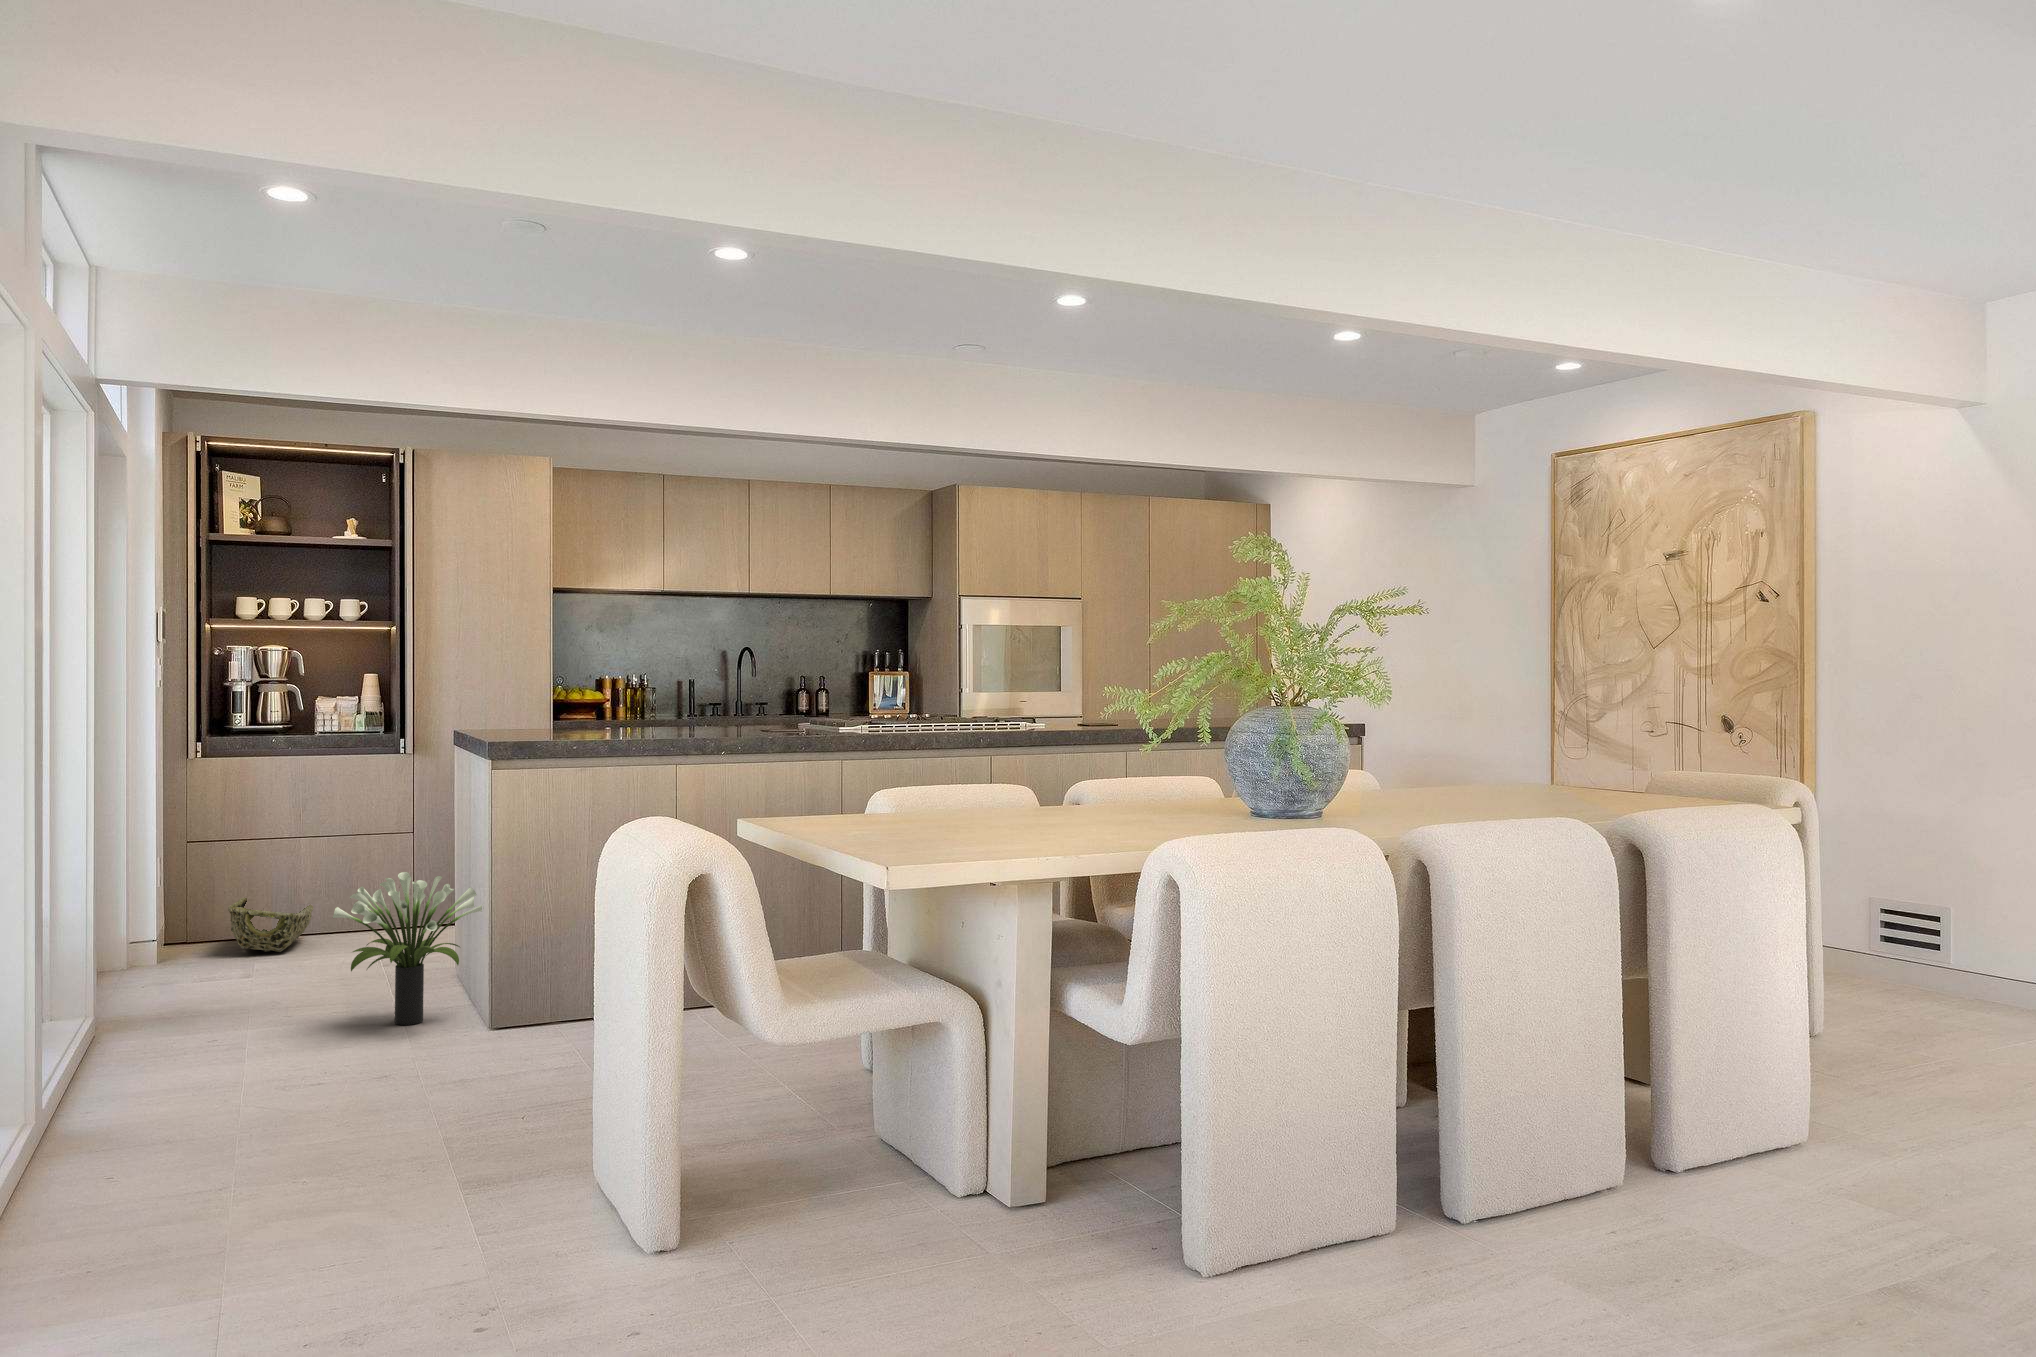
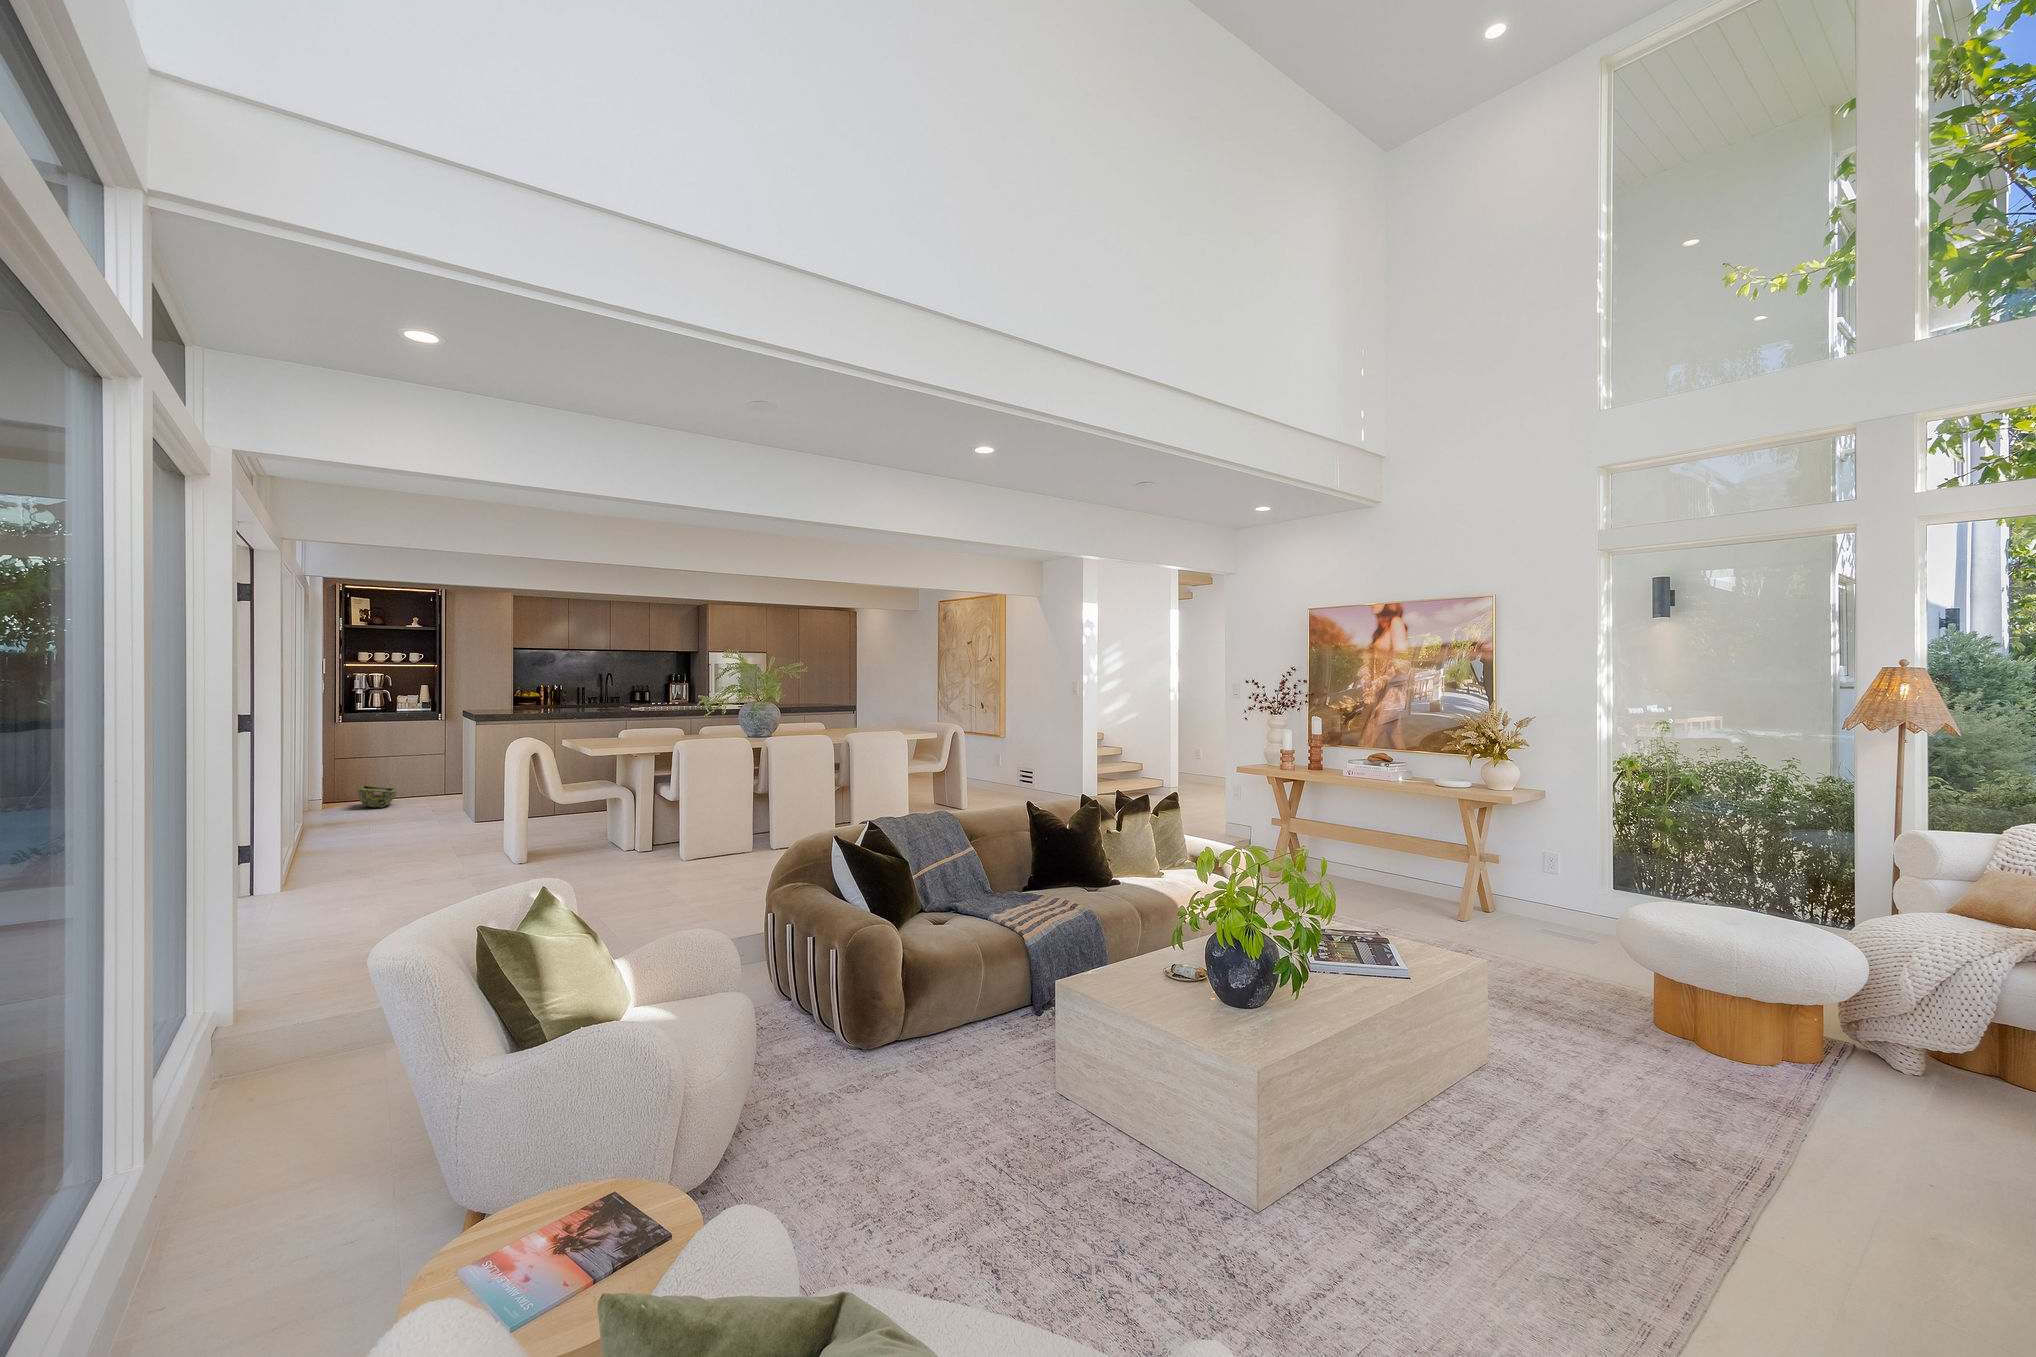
potted plant: present [333,872,482,1025] -> none [413,768,478,827]

